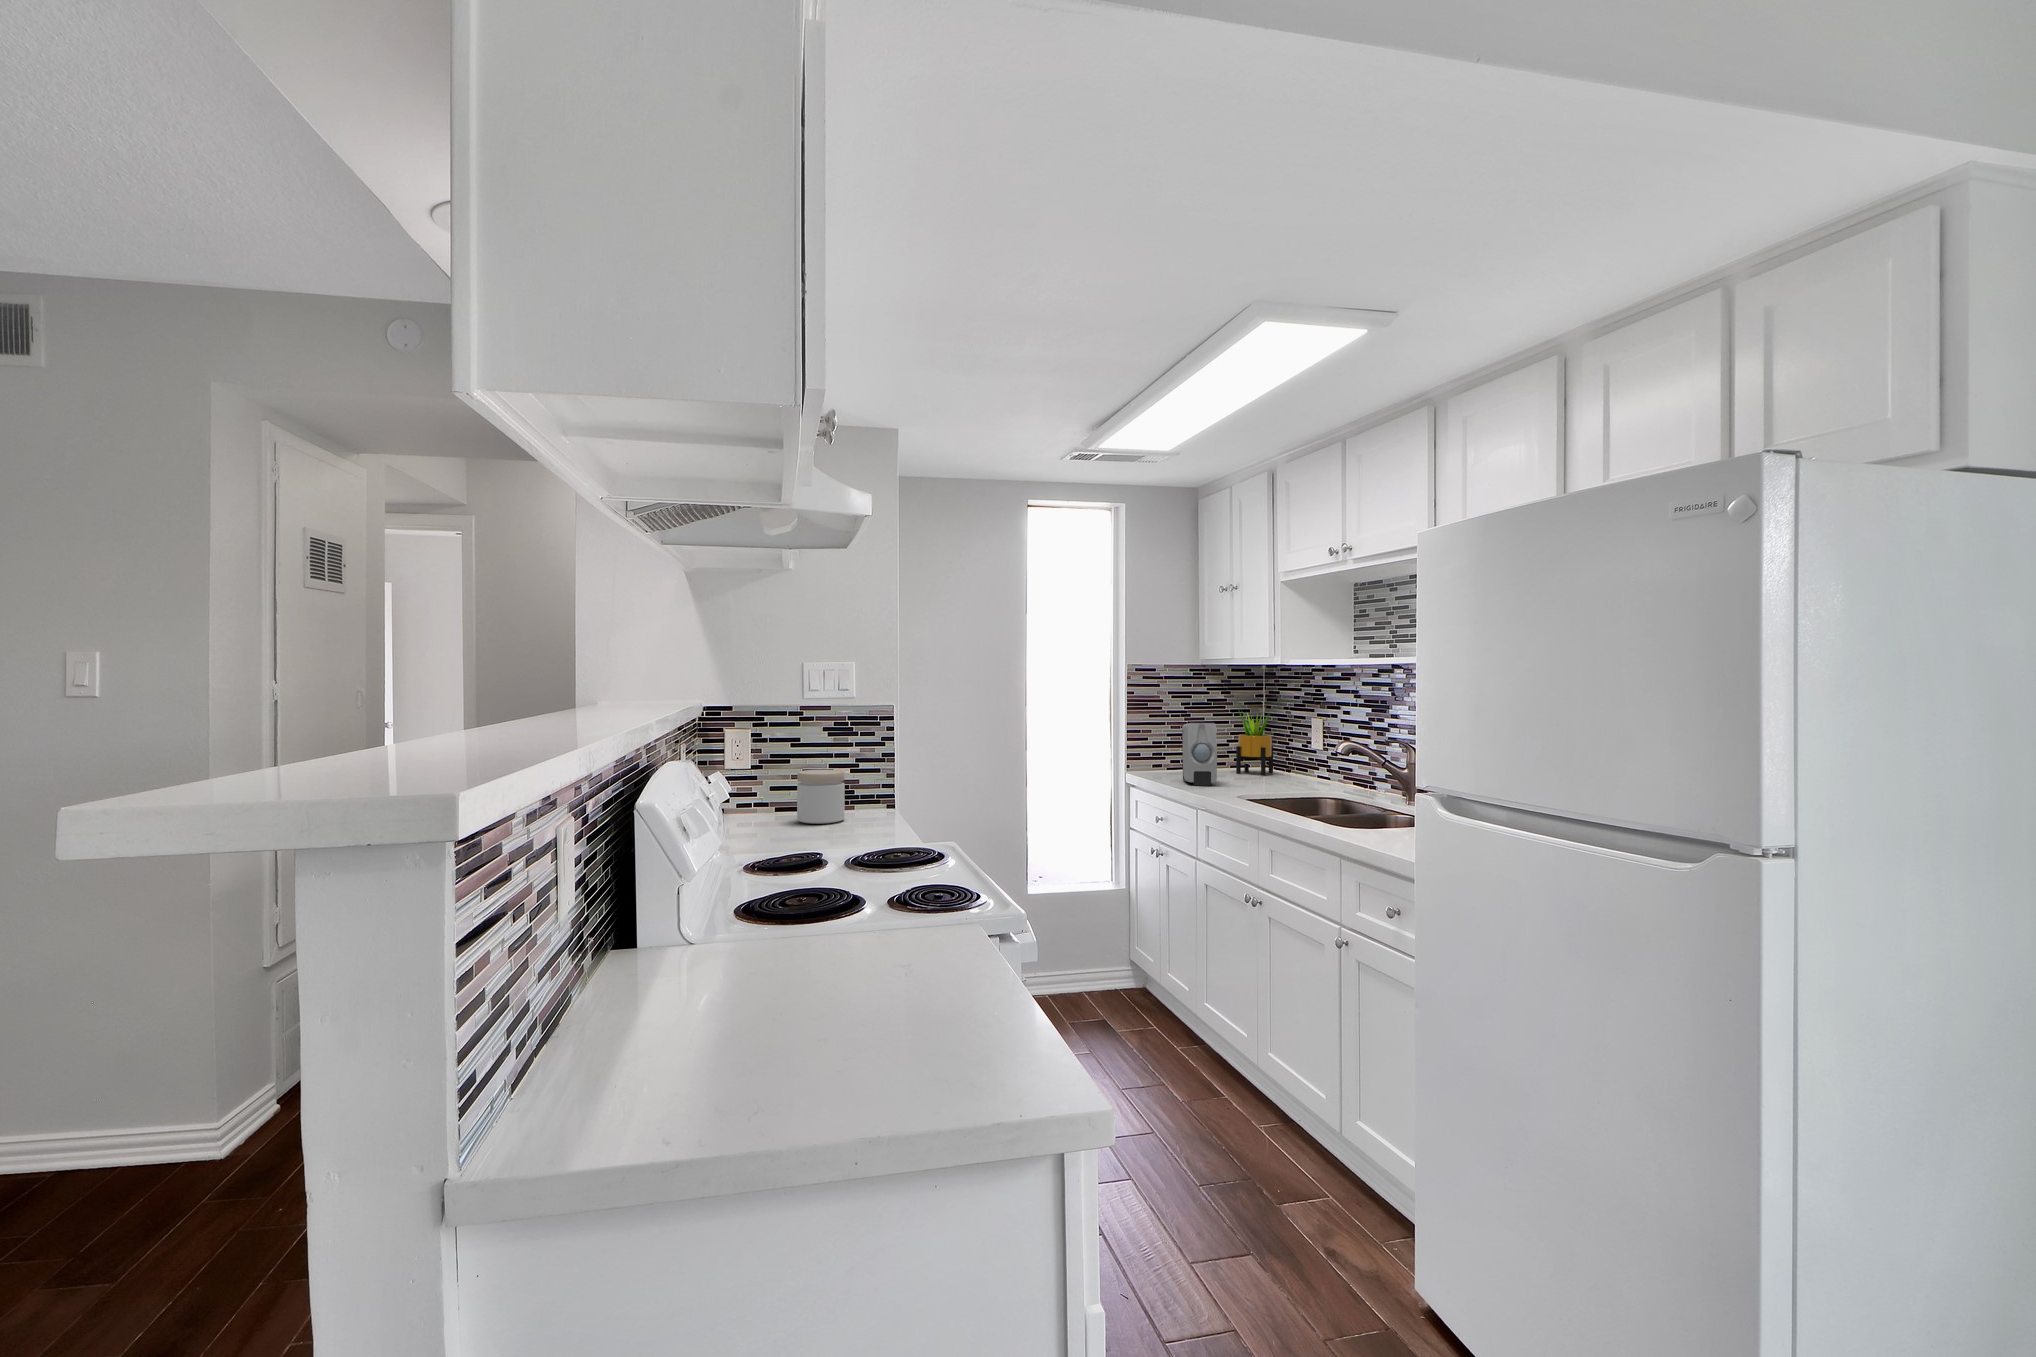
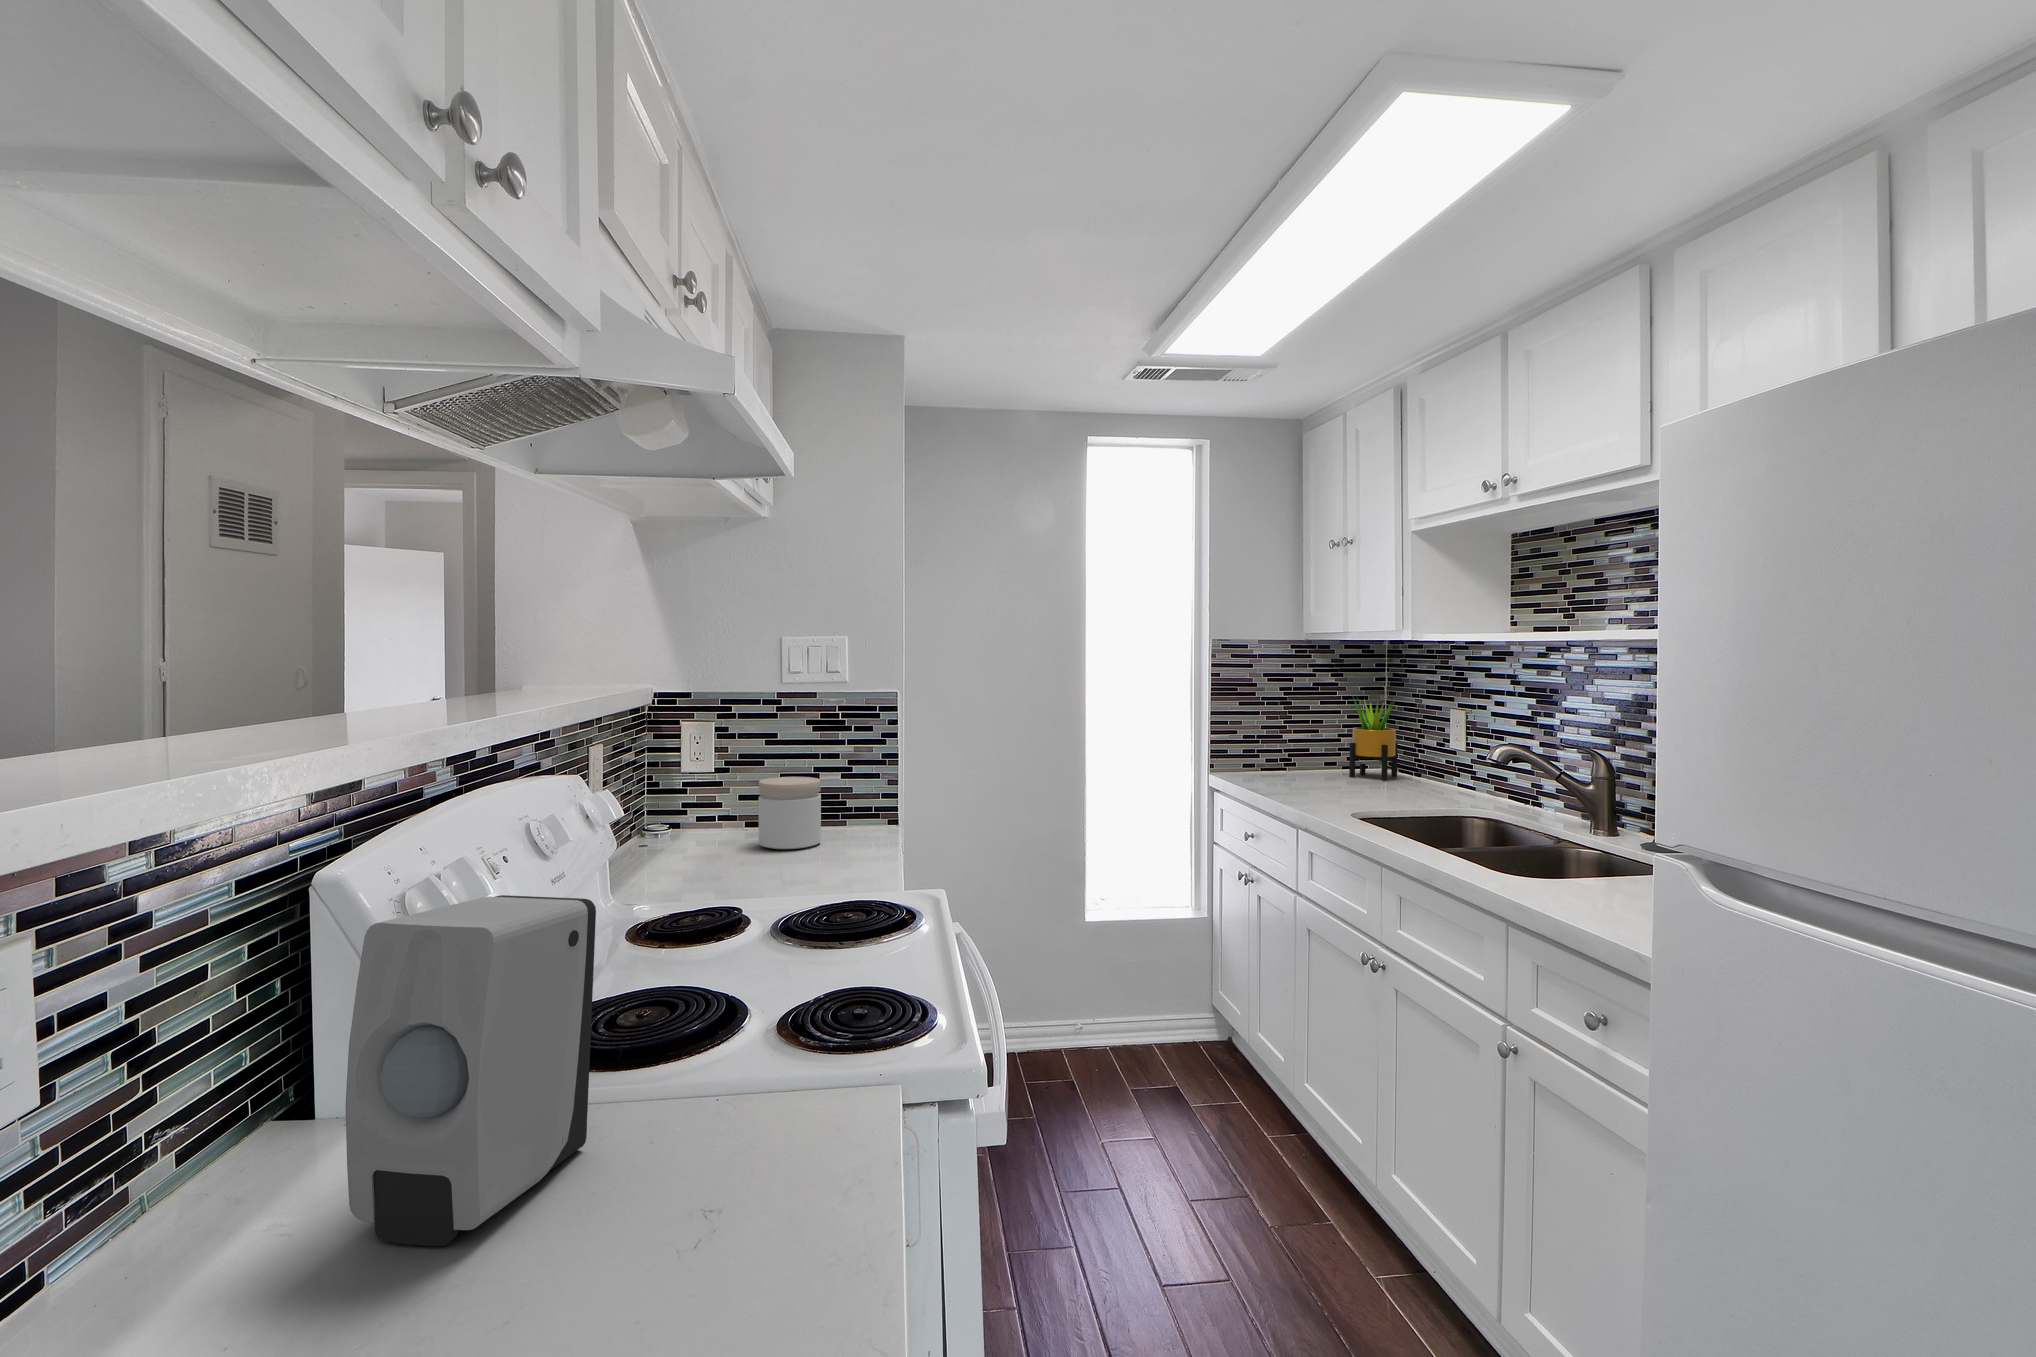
soap dispenser: present [1182,723,1217,786] -> present [346,895,596,1246]

